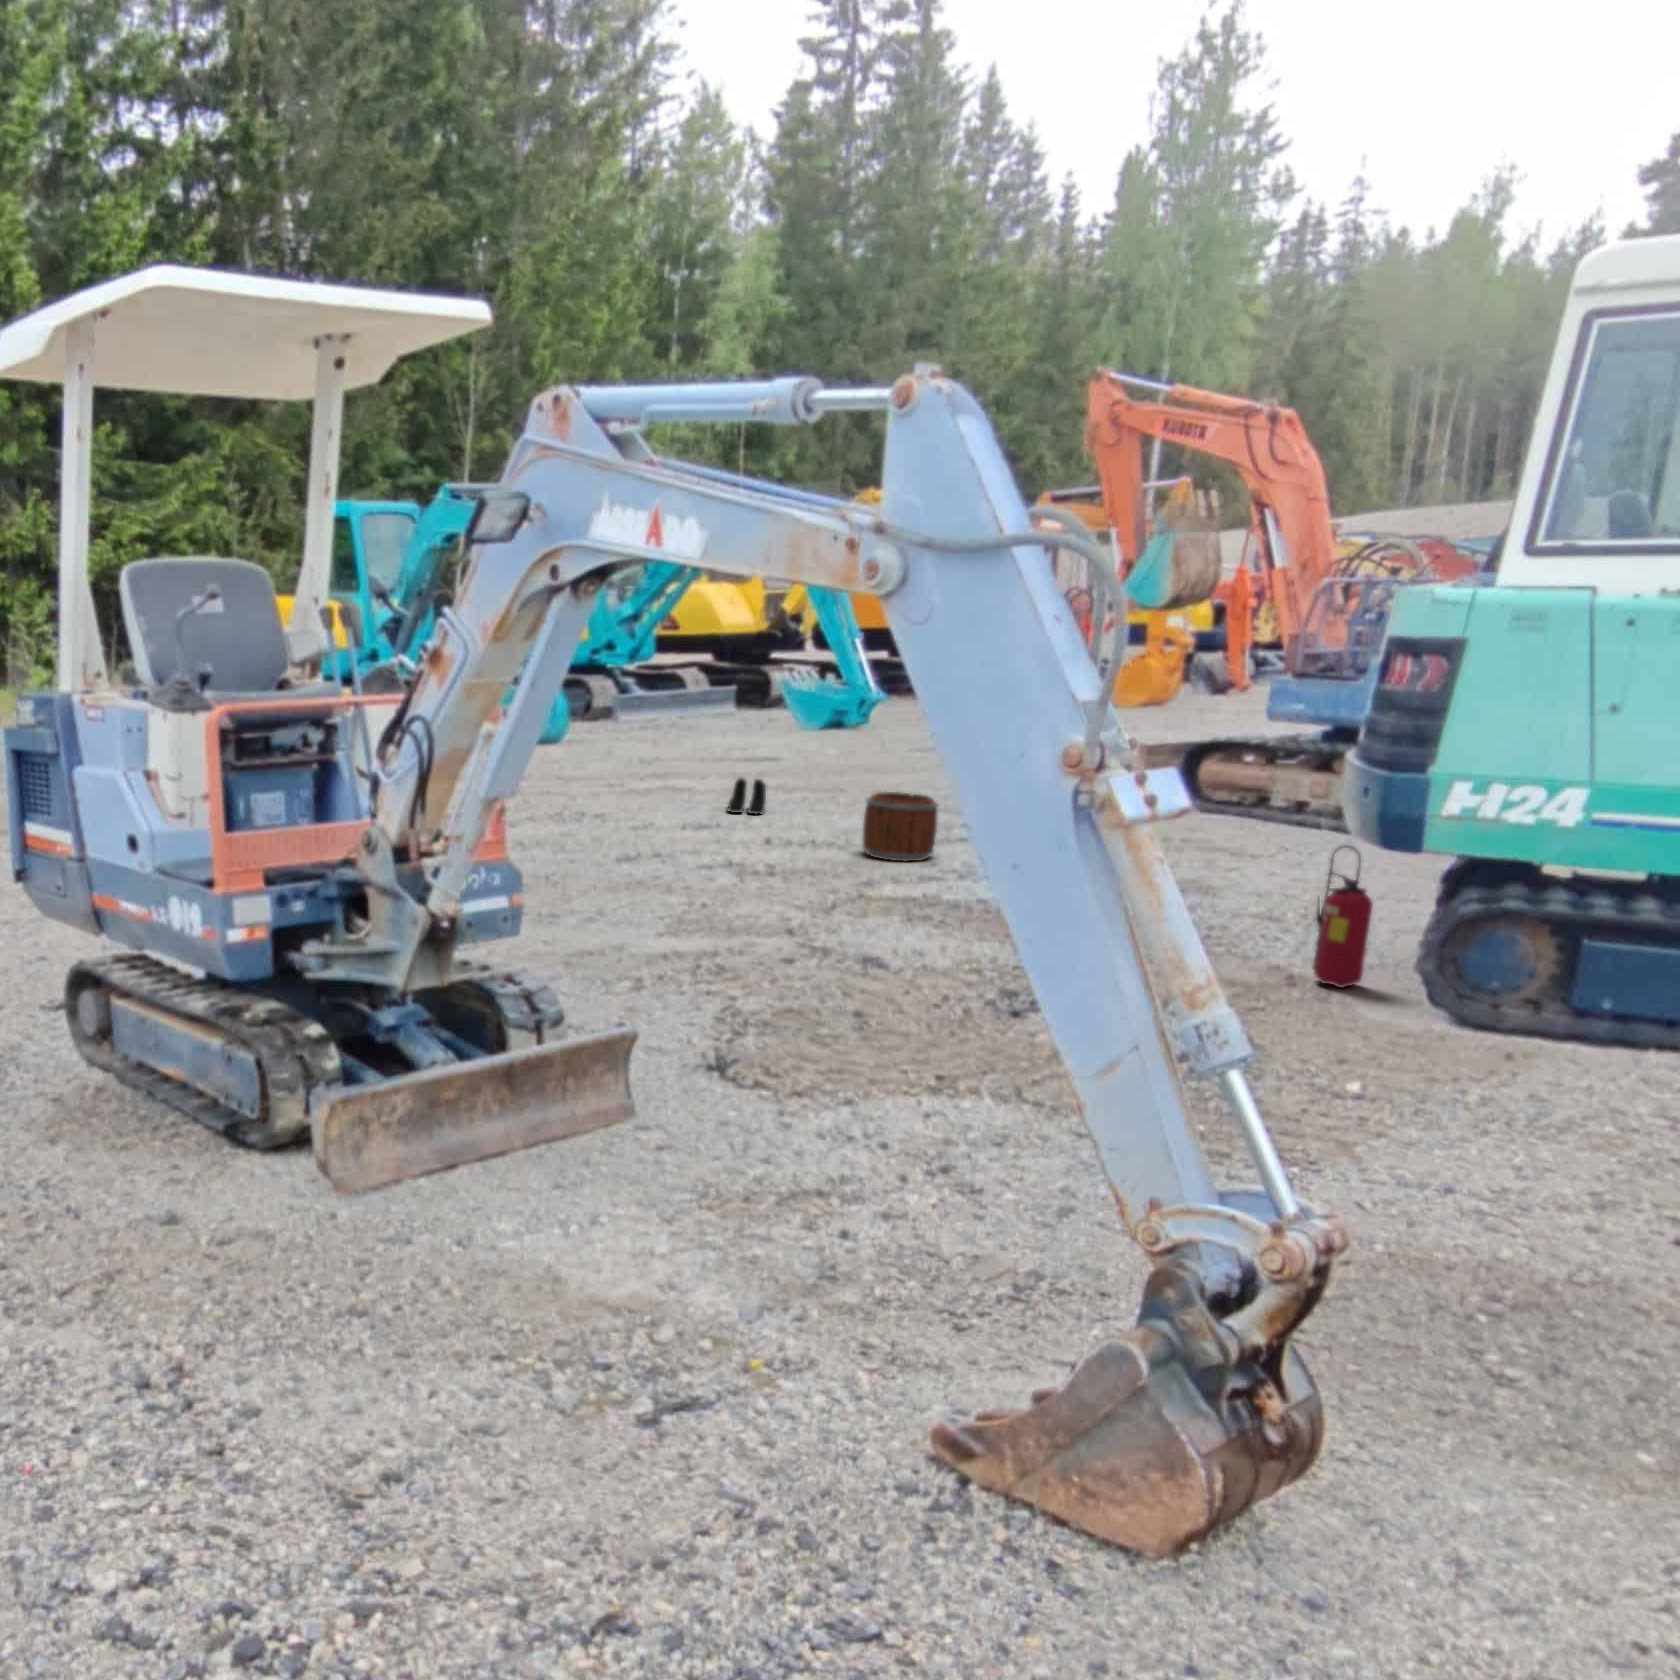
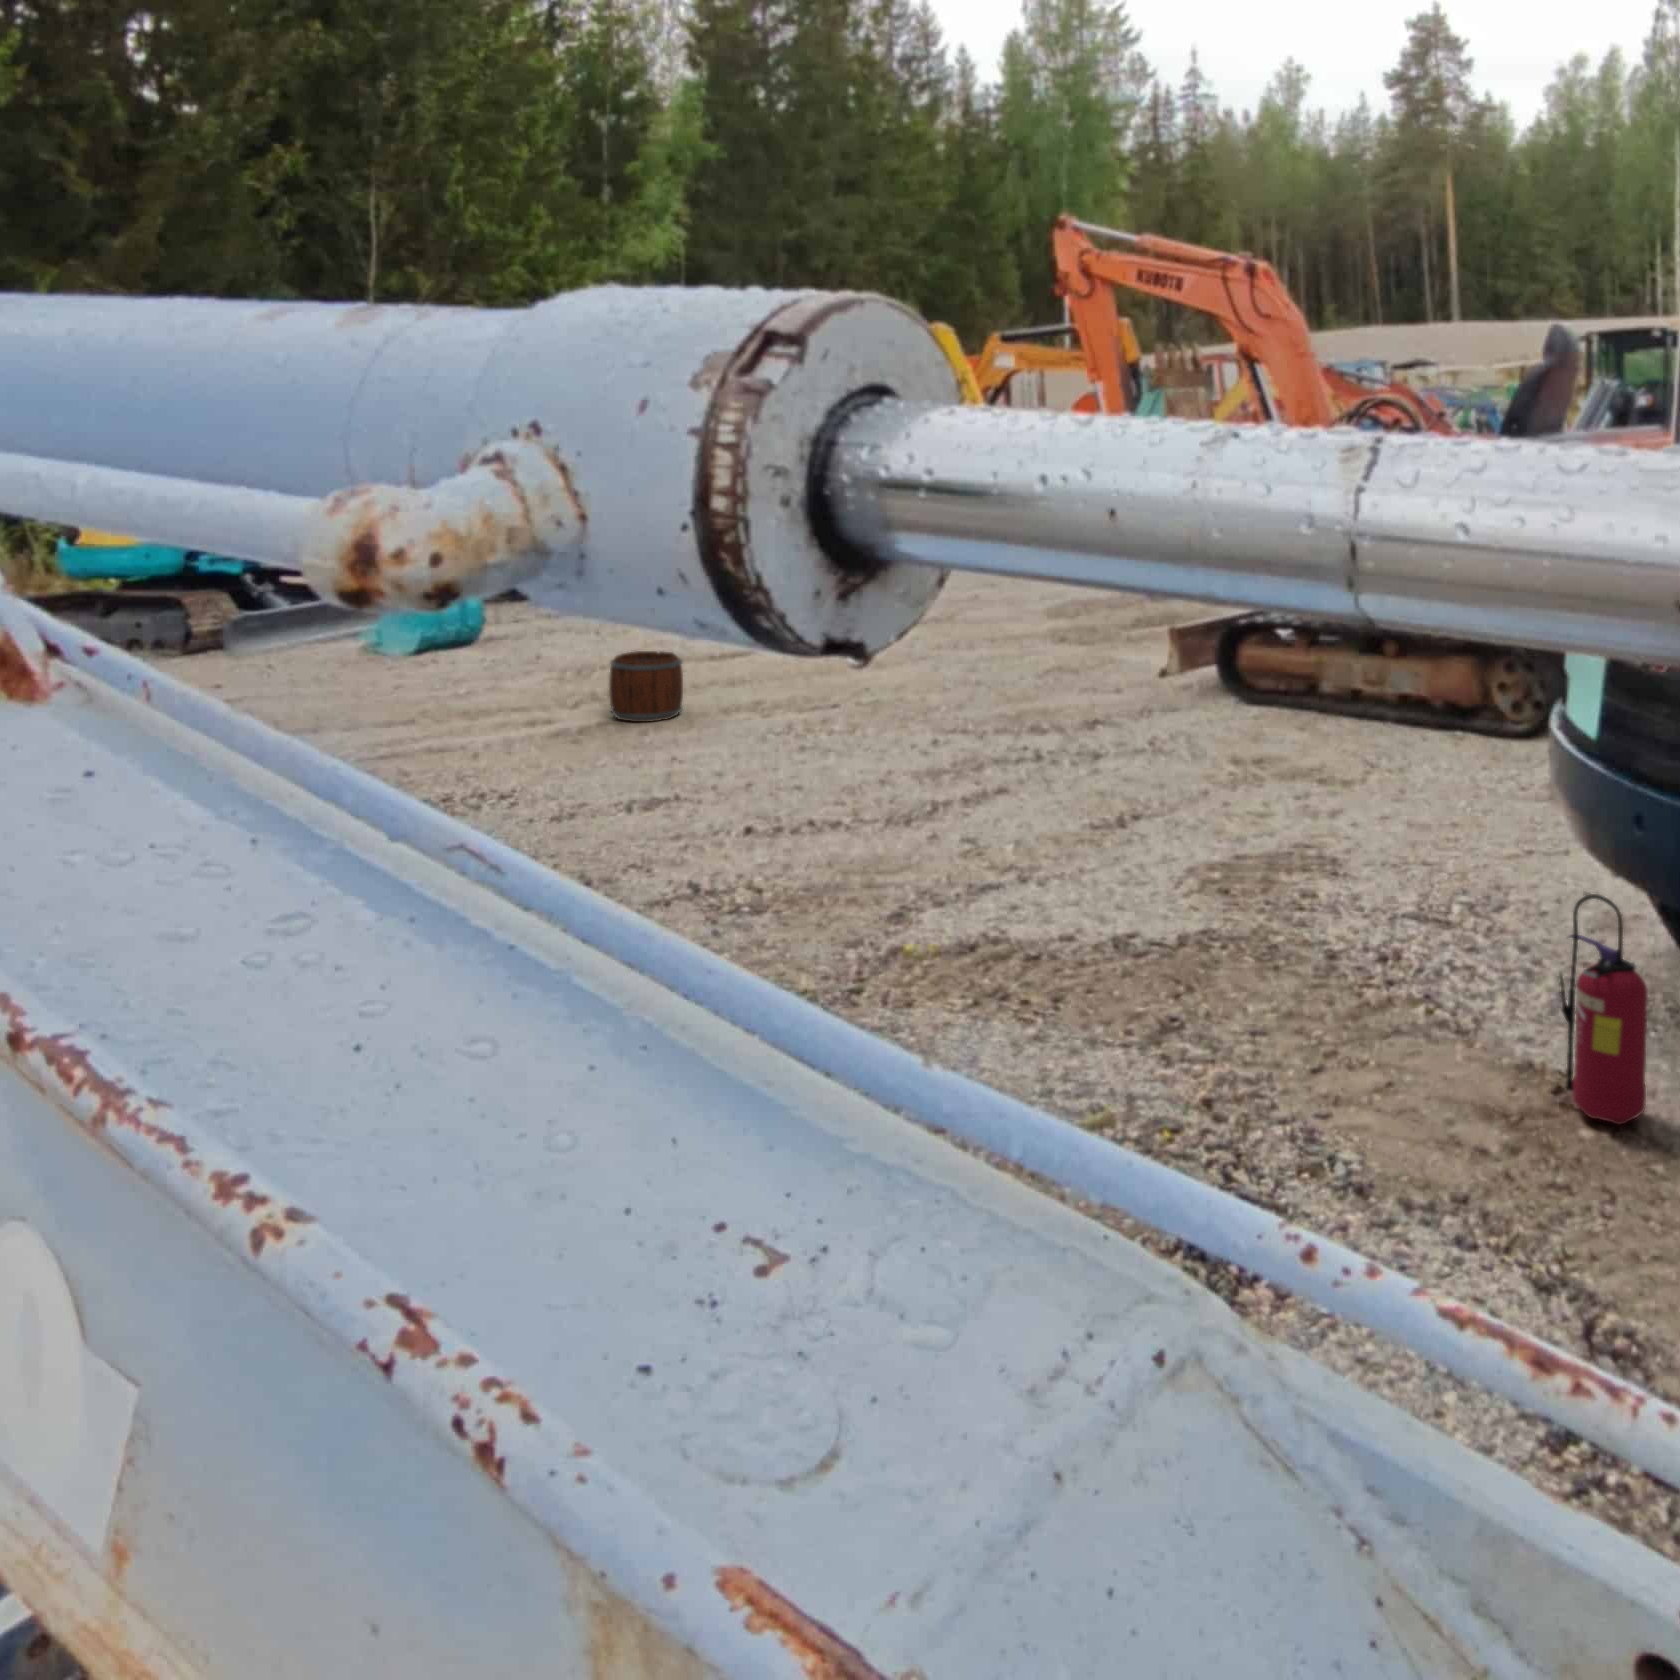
boots: present [728,778,766,814] -> none [655,736,708,787]
bucket: present [862,792,939,861] -> present [609,651,683,722]

